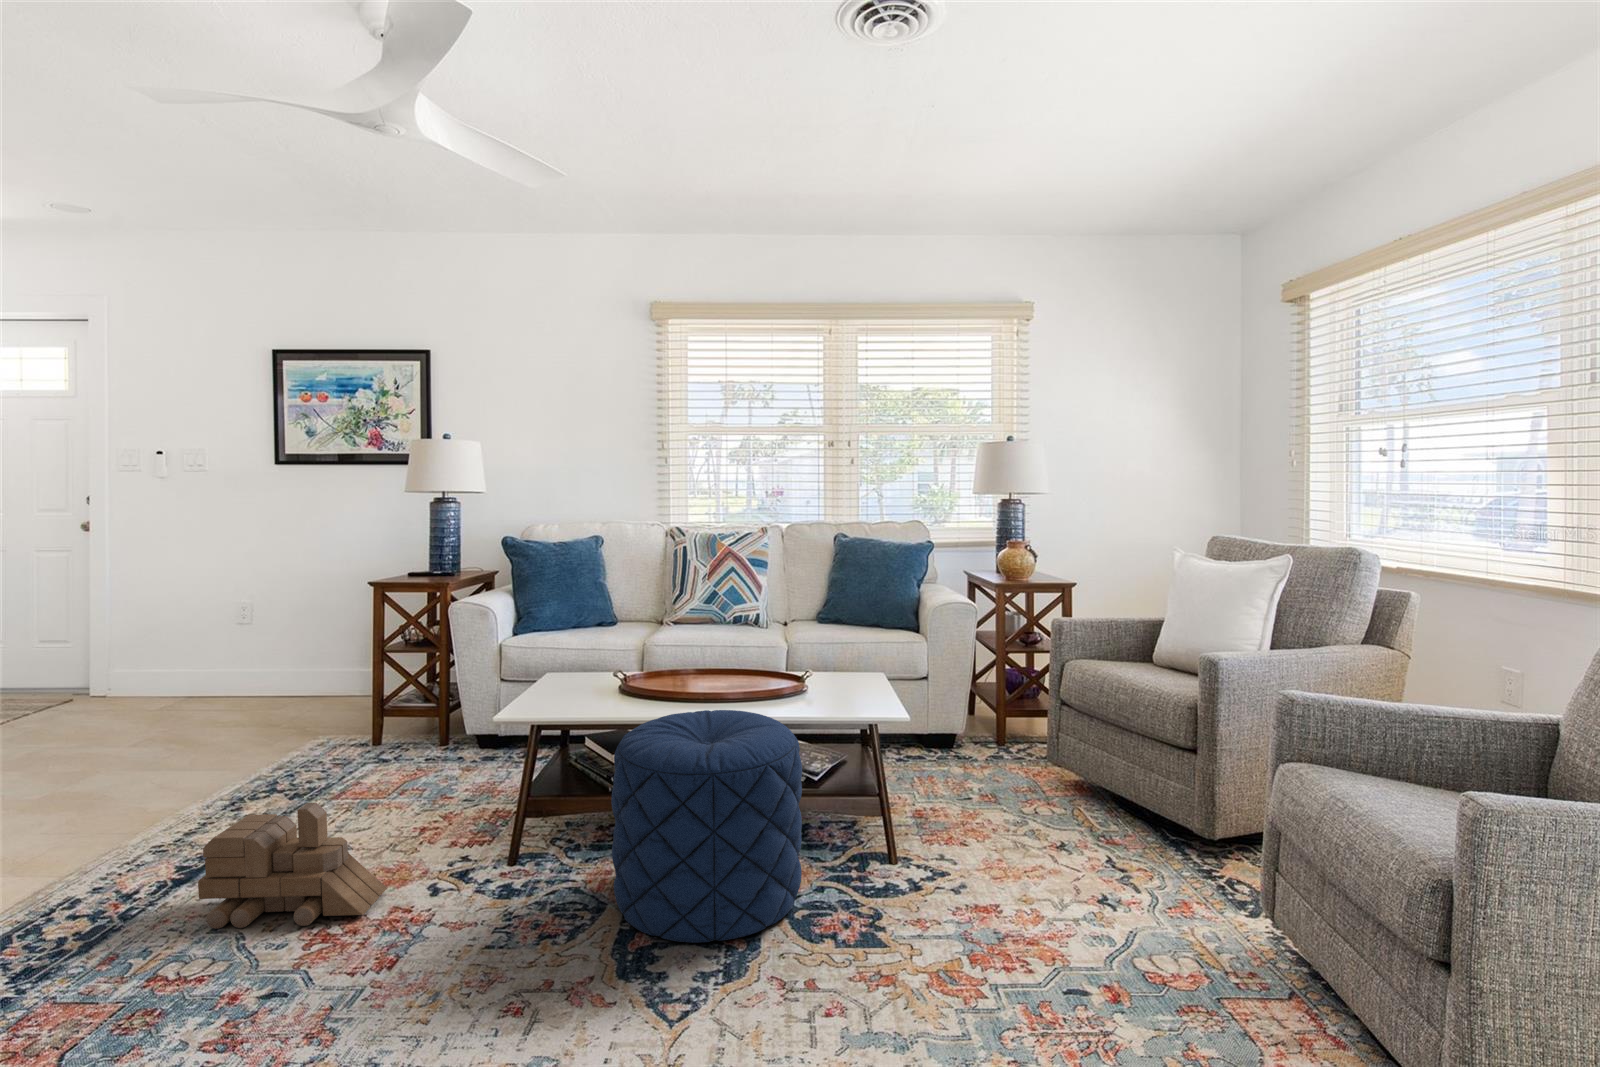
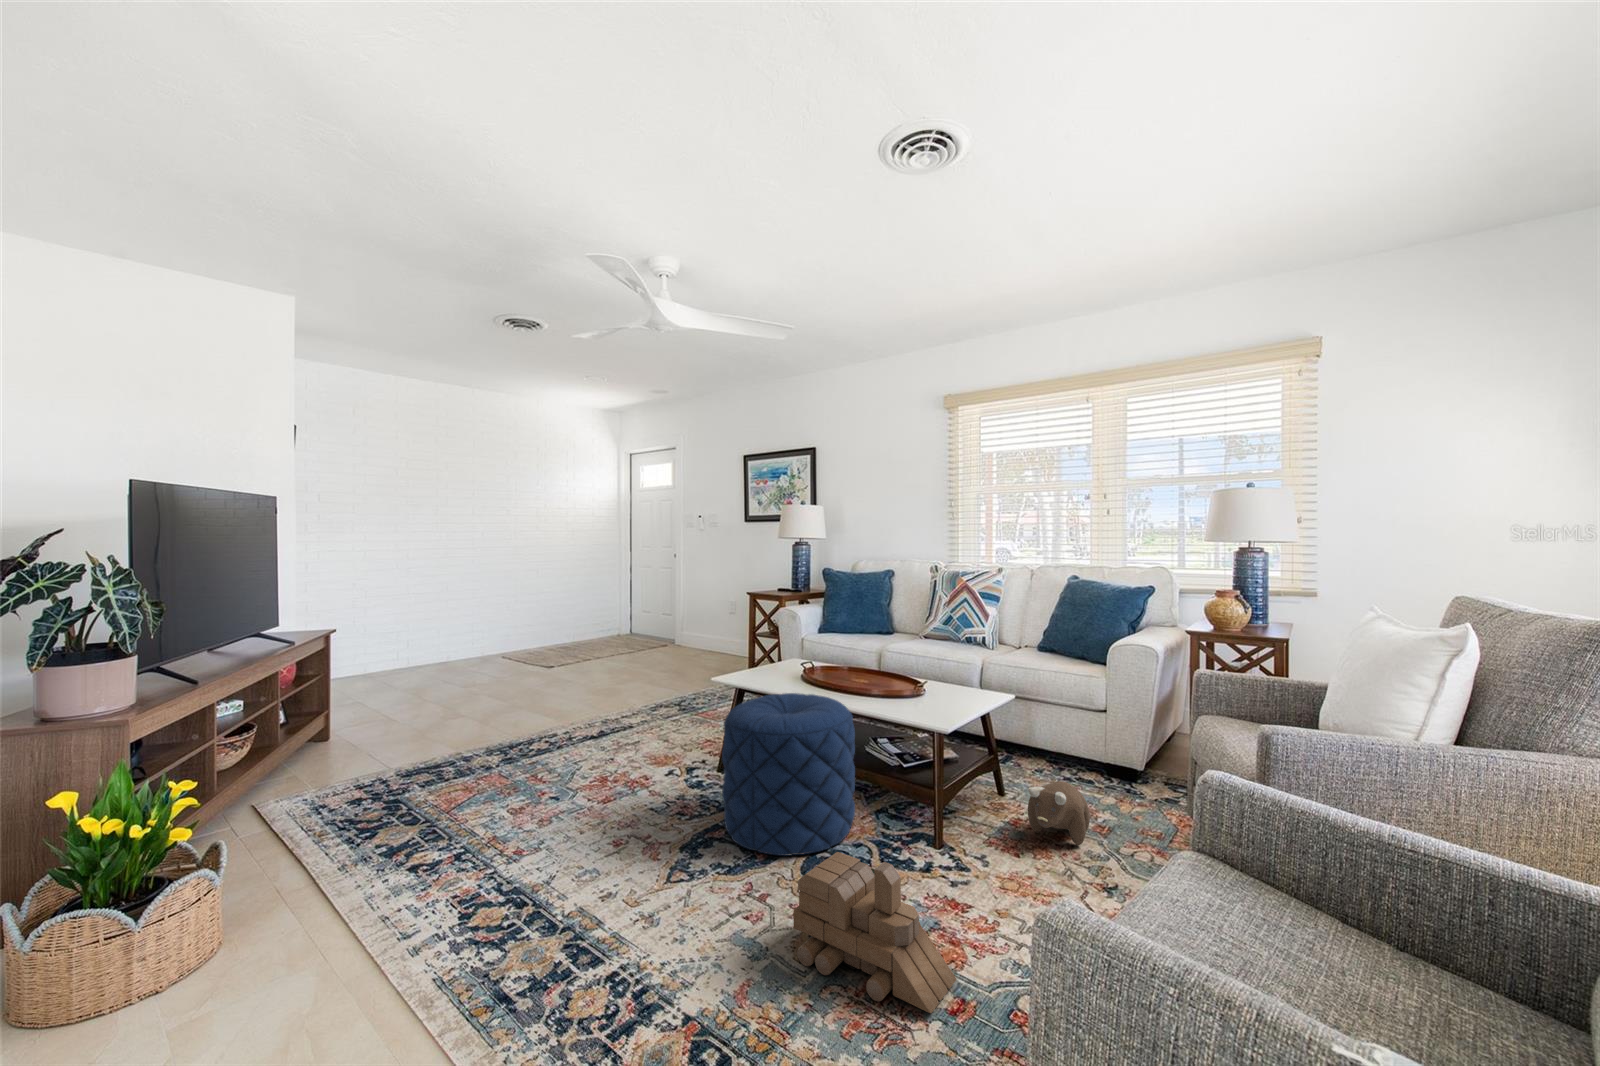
plush toy: none [942,756,1004,818] -> present [1028,781,1090,845]
toy train: present [198,803,387,929] -> present [793,852,956,1013]

